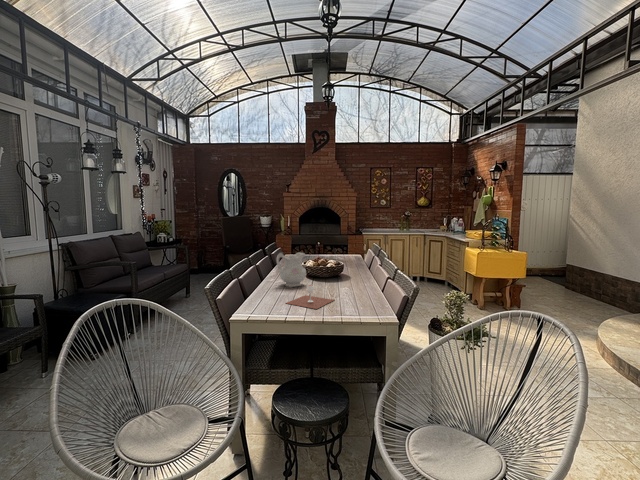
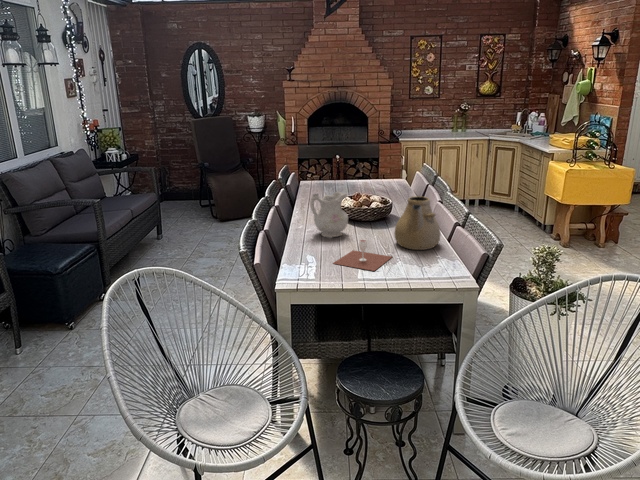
teapot: none [339,255,375,296] -> present [394,196,441,250]

